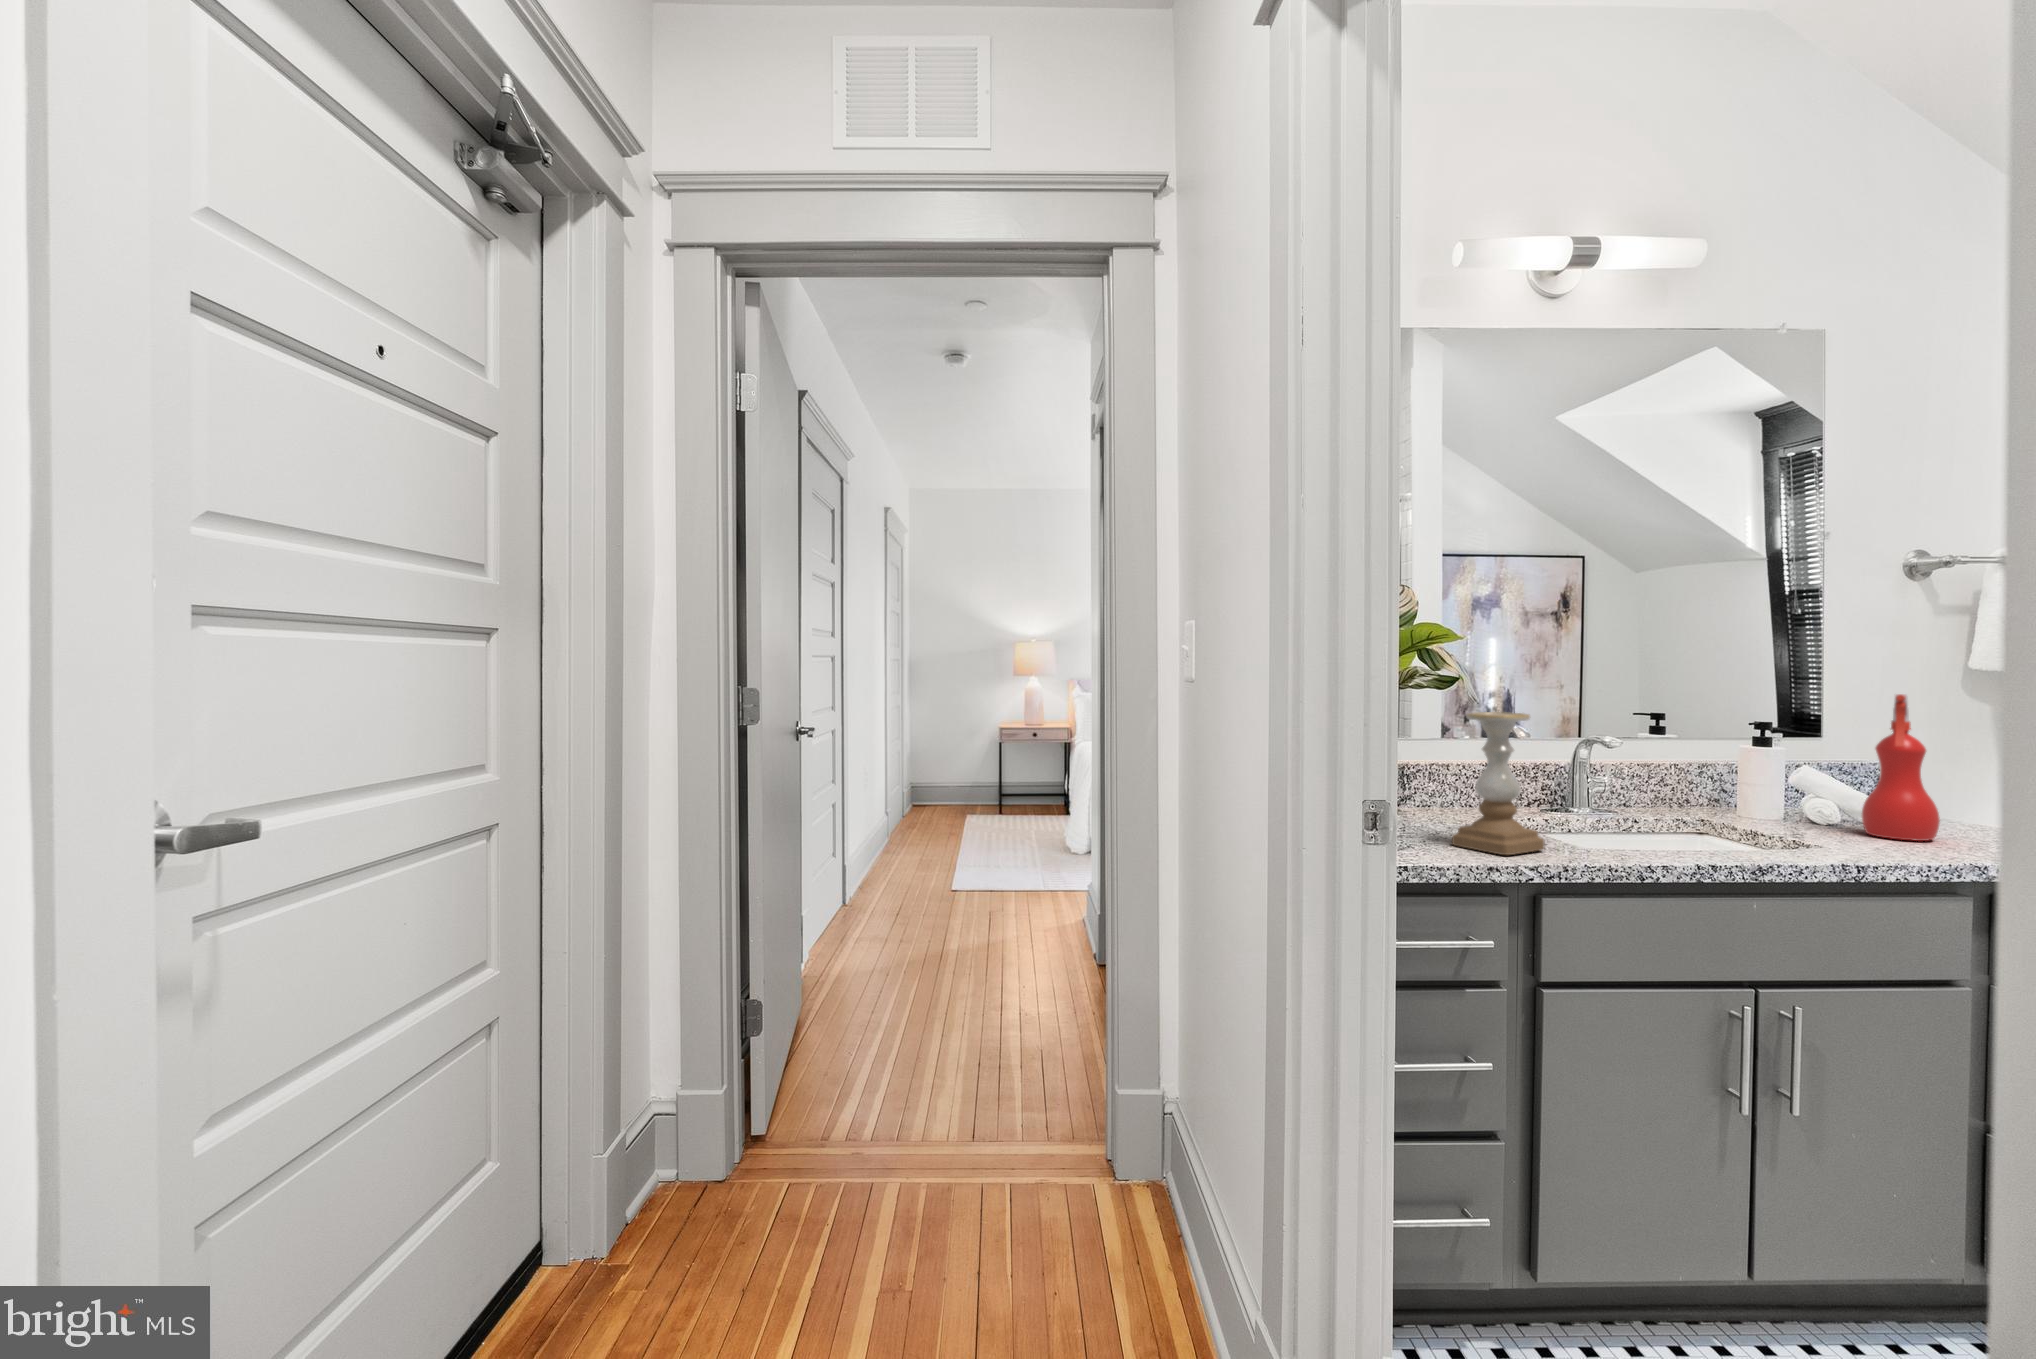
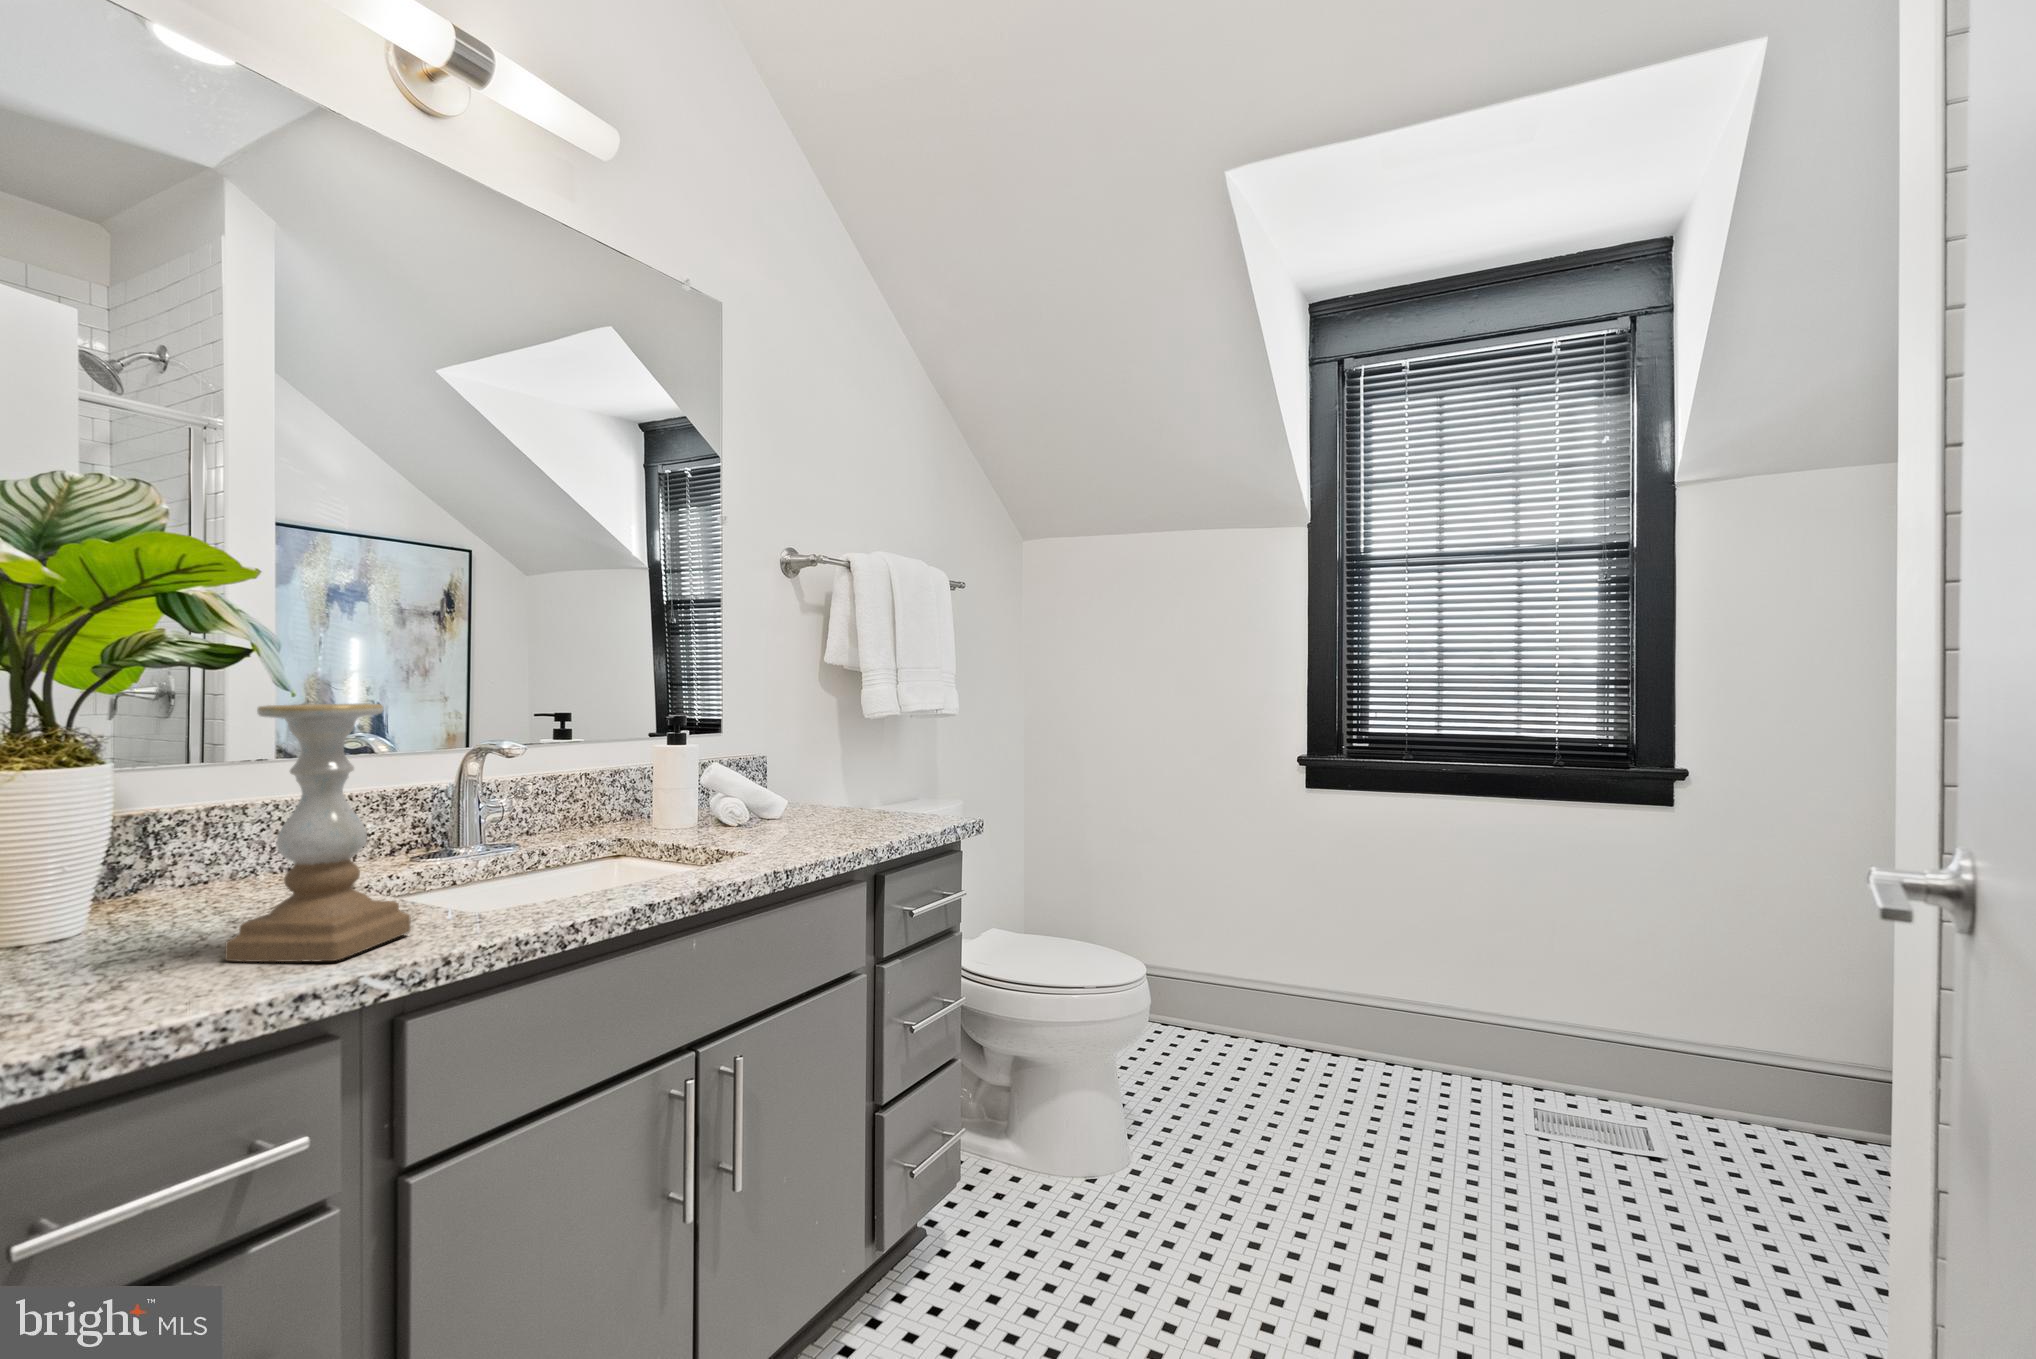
spray bottle: present [1862,694,1940,841] -> none [770,678,831,832]

